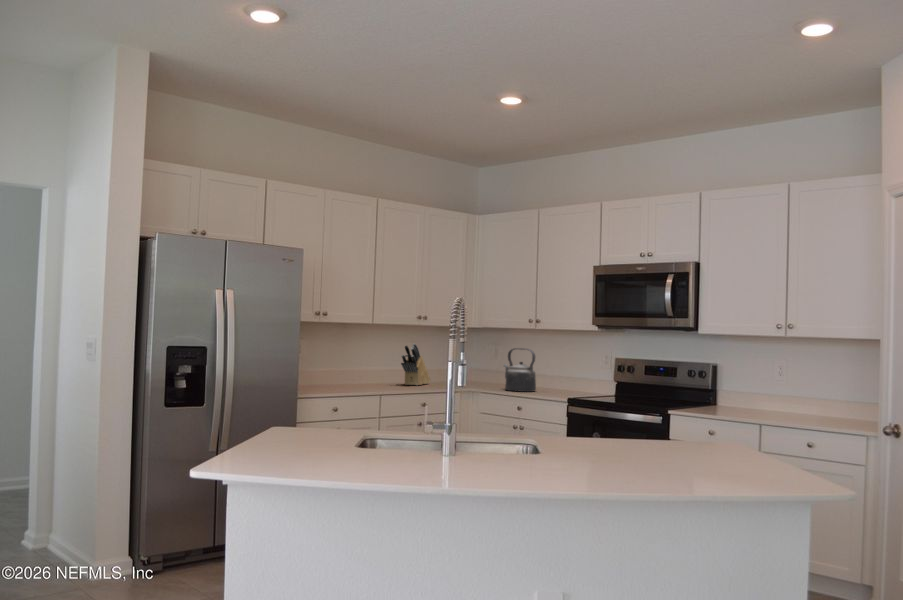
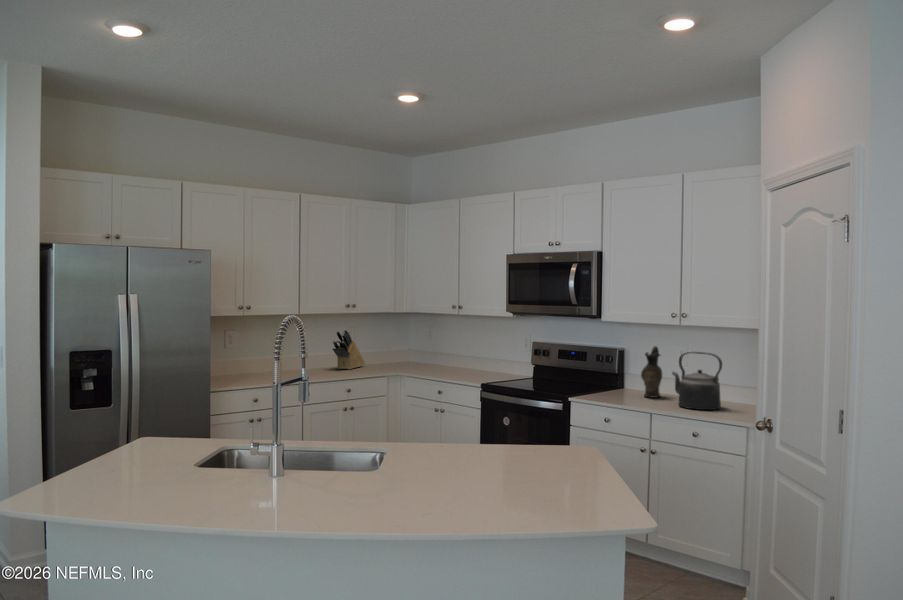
kettle: present [504,348,536,392] -> present [672,352,722,410]
ceramic pitcher: none [743,359,766,412] -> present [641,346,662,398]

